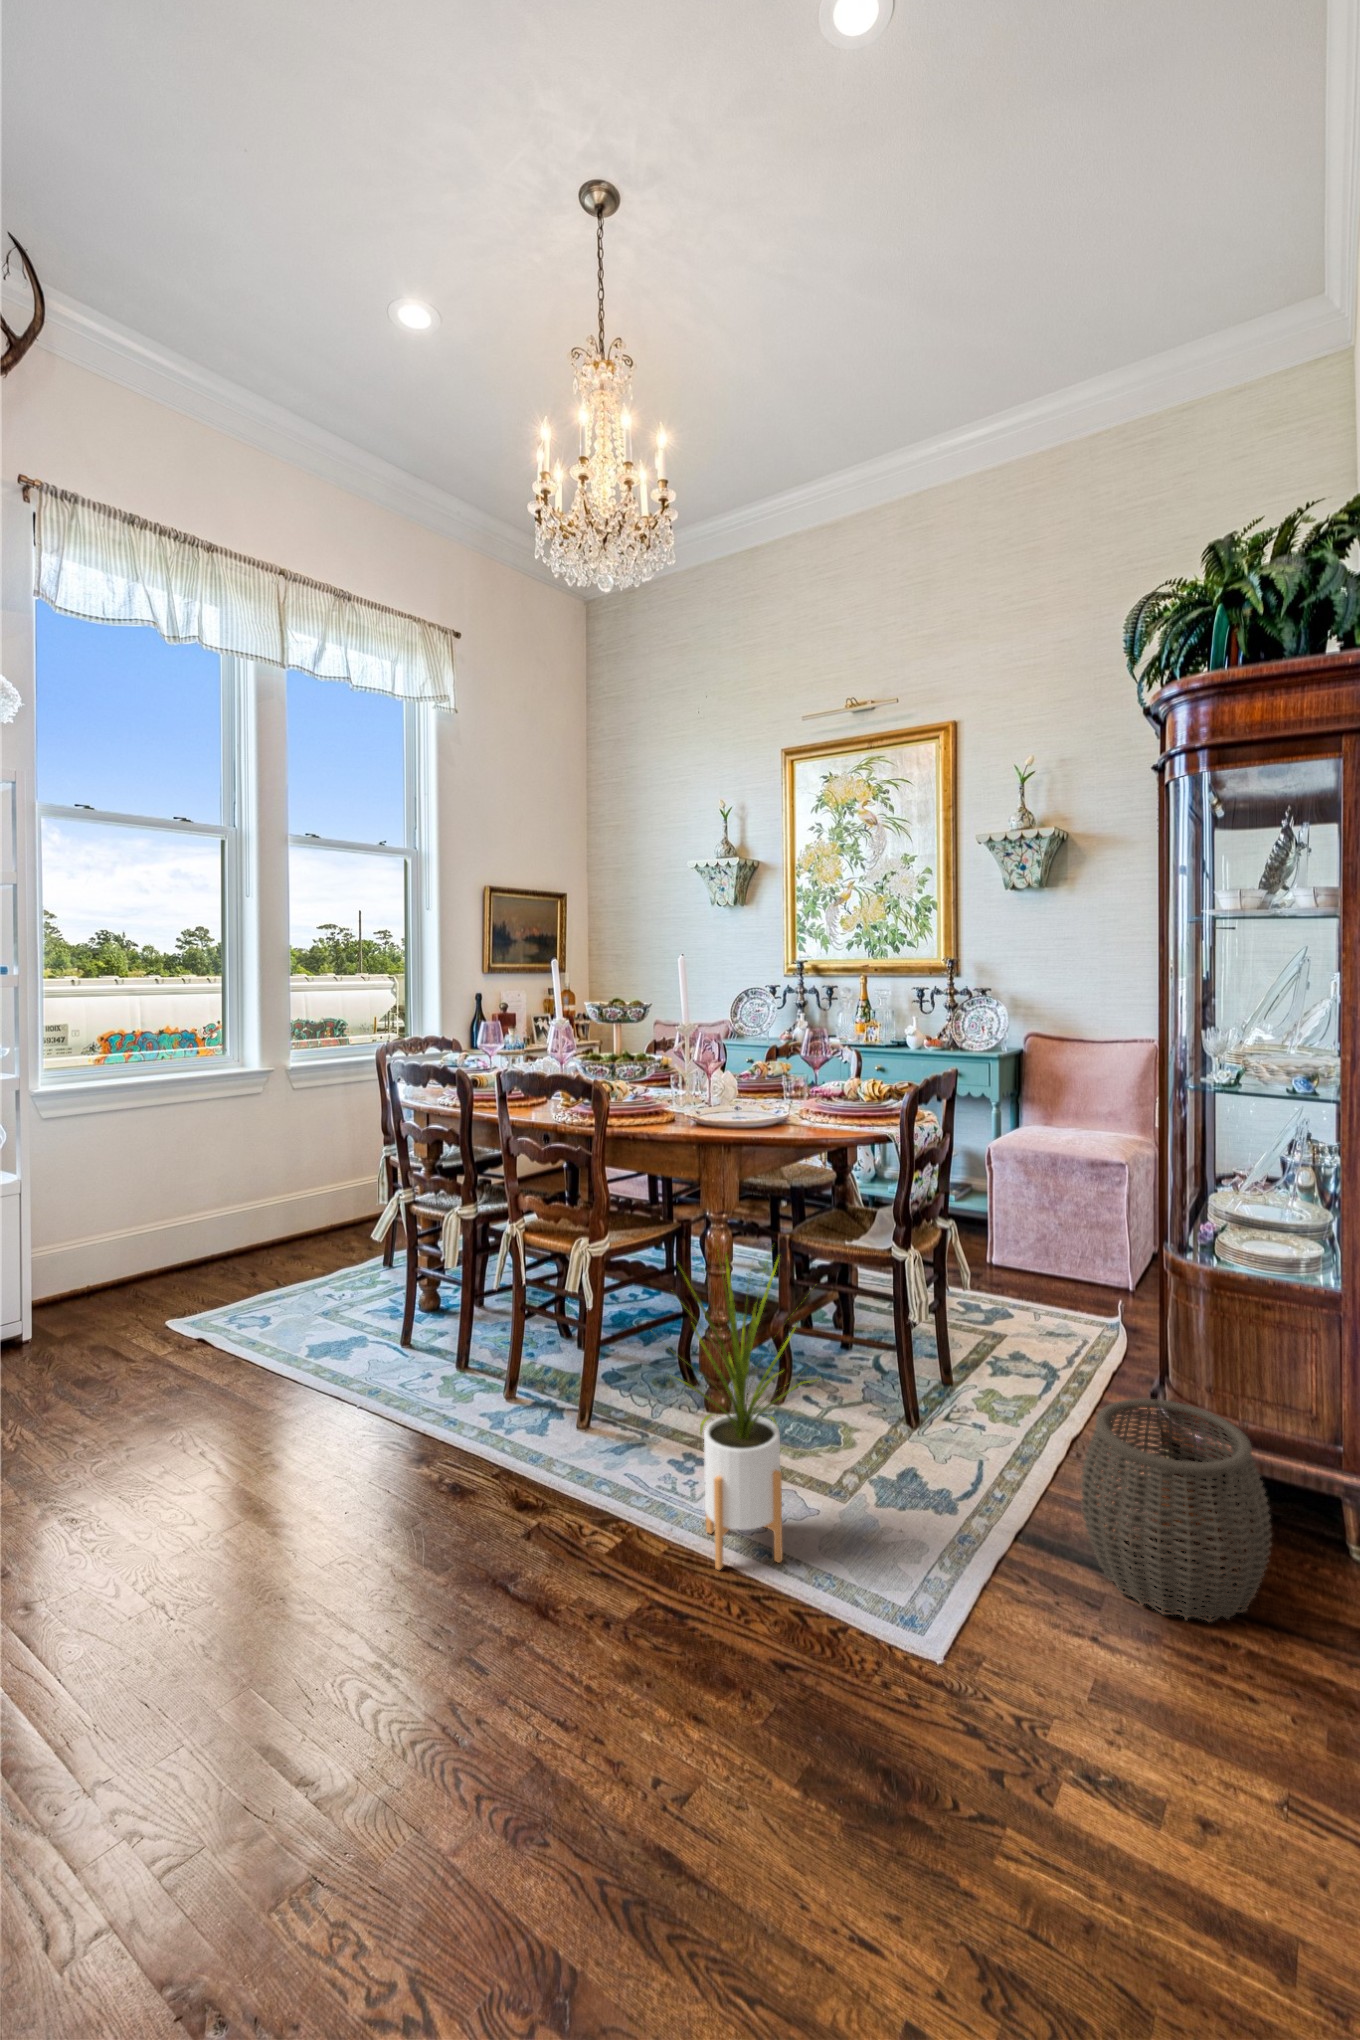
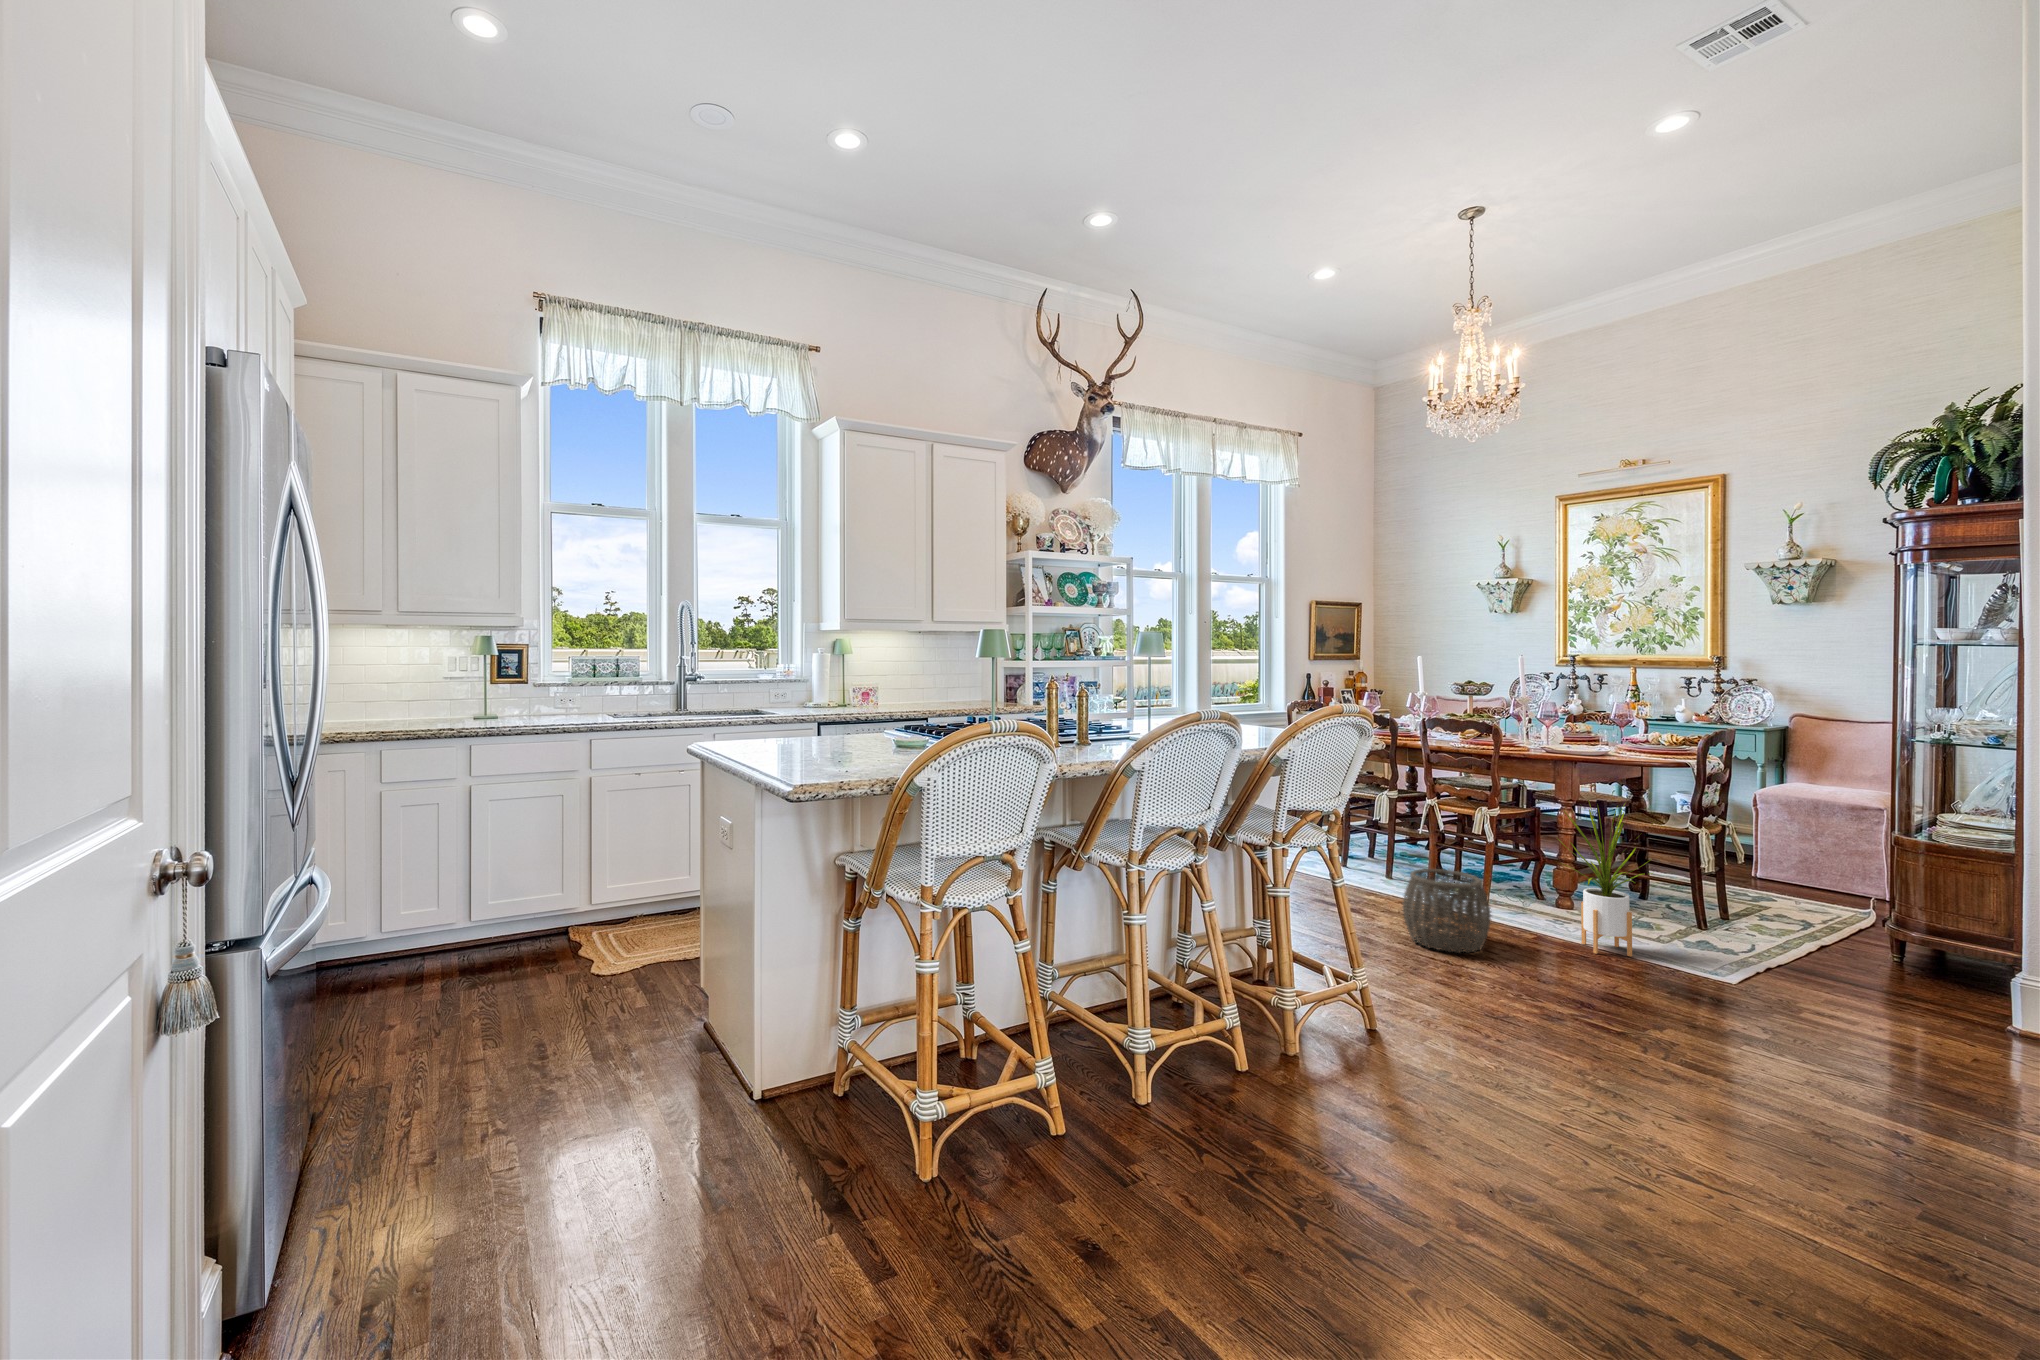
woven basket: present [1081,1399,1272,1622] -> present [1403,869,1491,953]

